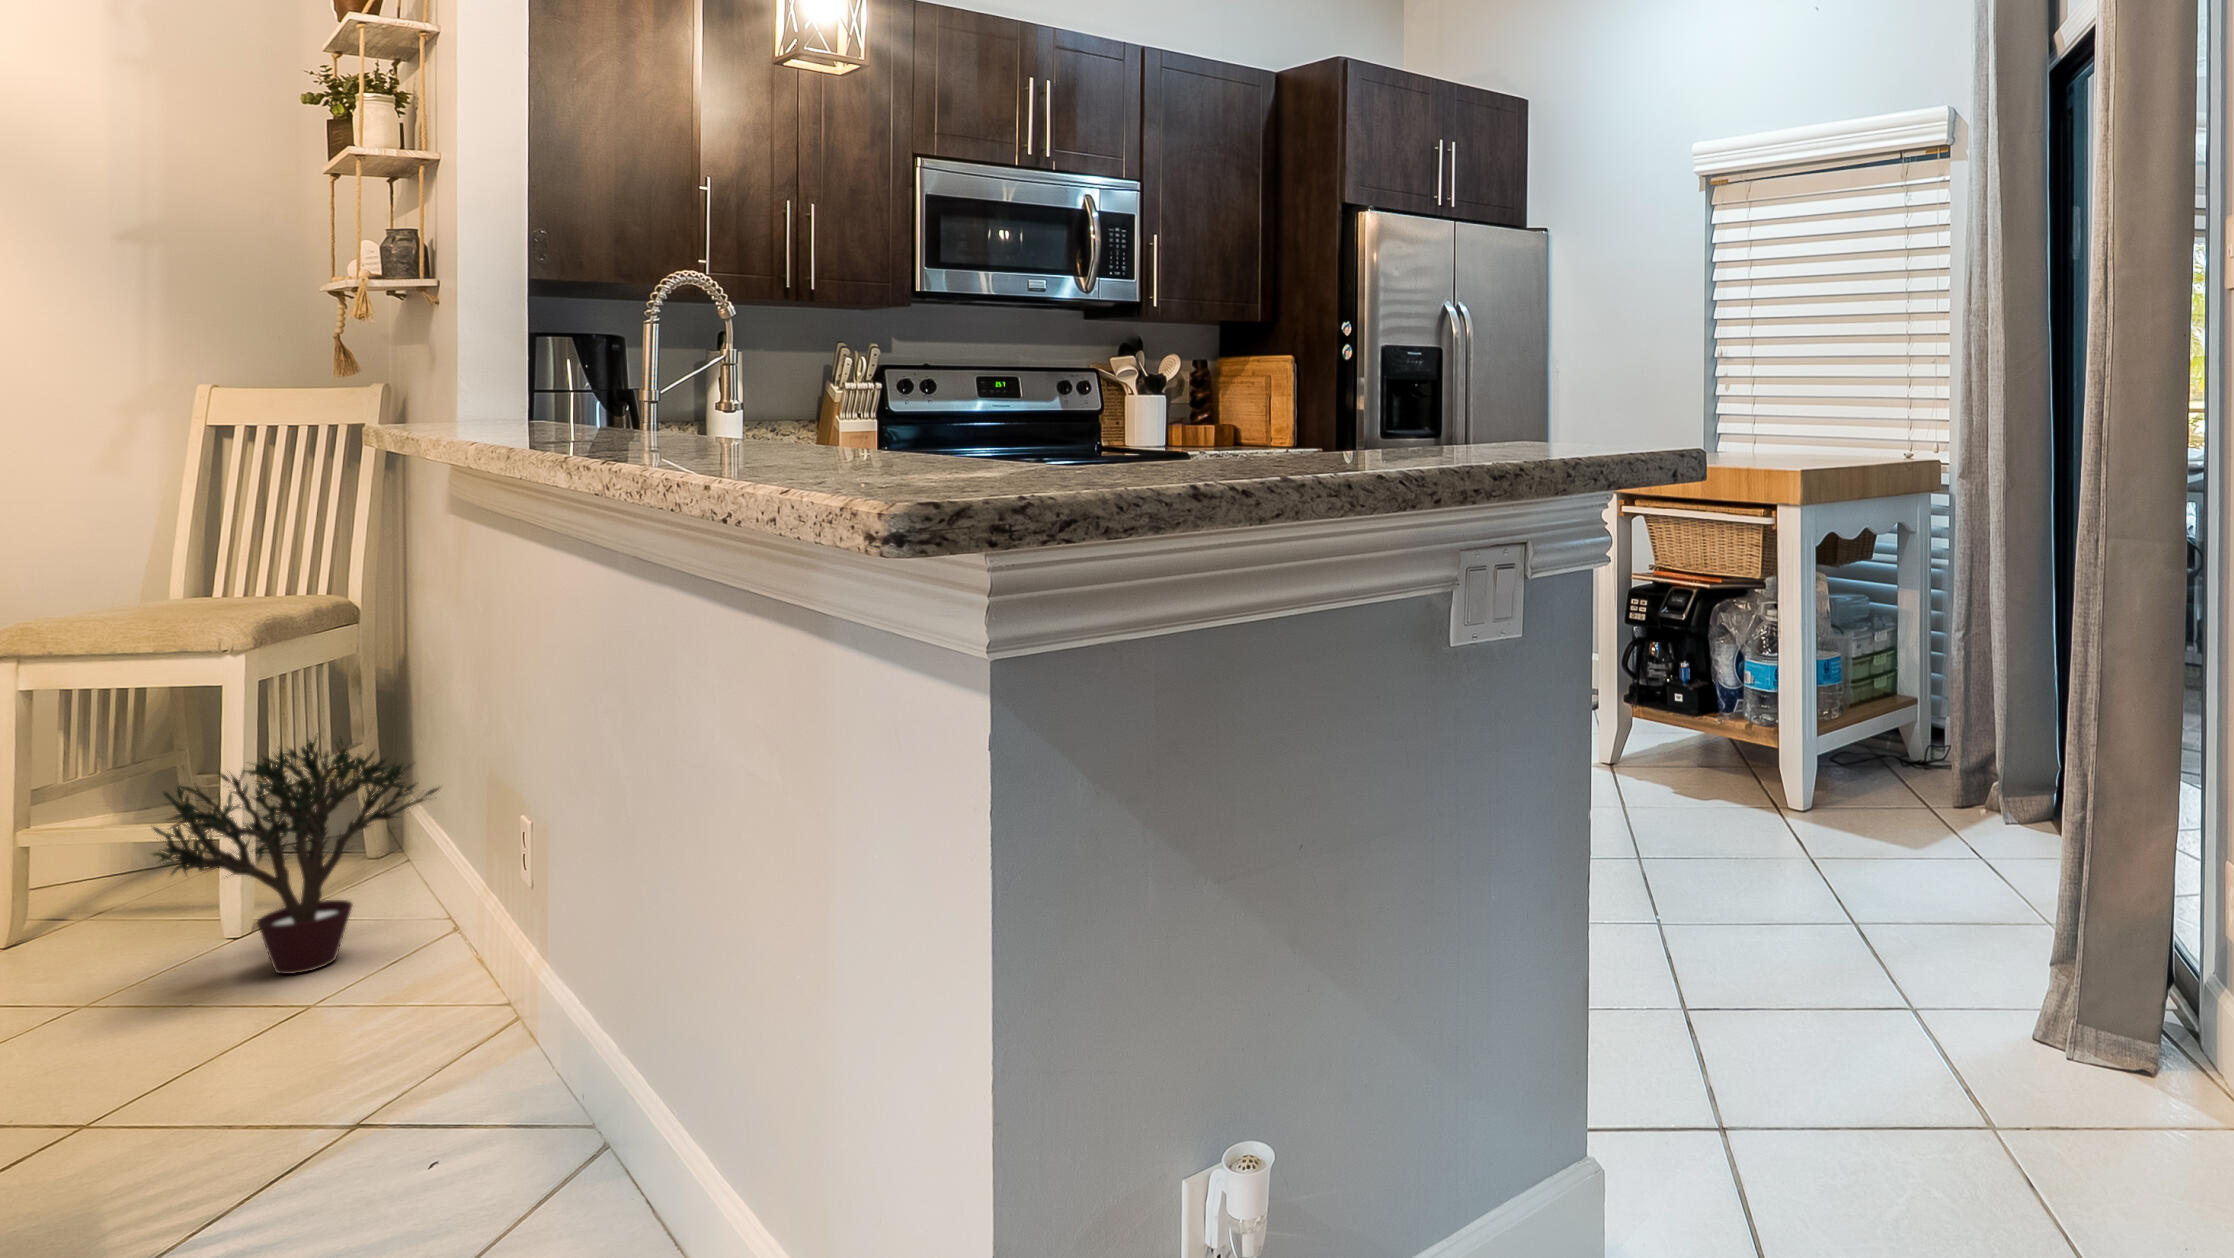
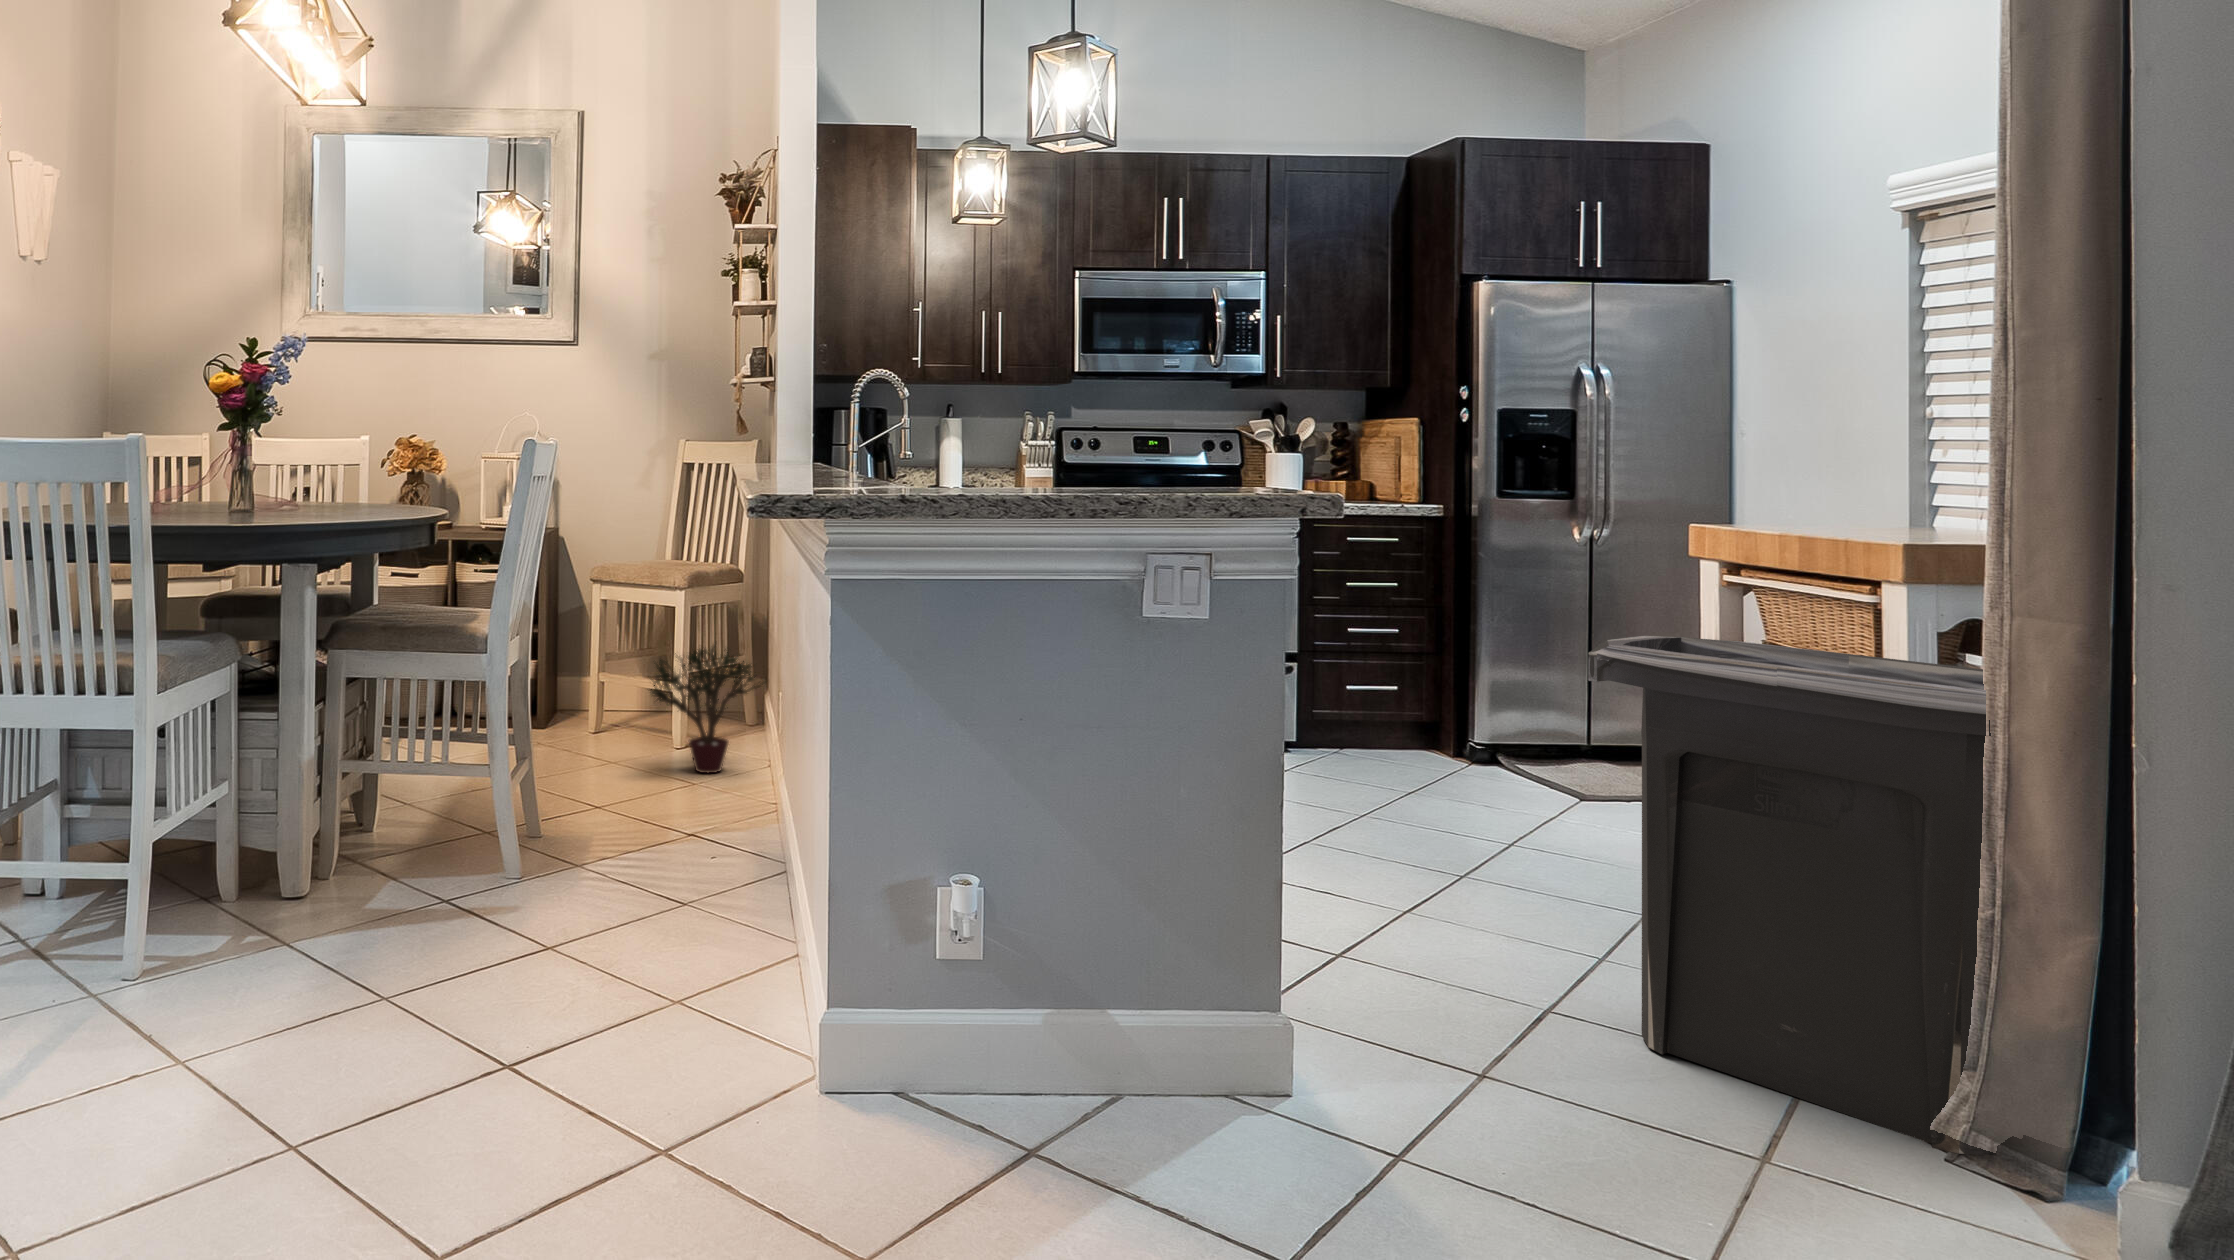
trash can: none [1731,580,2196,1089] -> present [1588,636,1996,1155]

